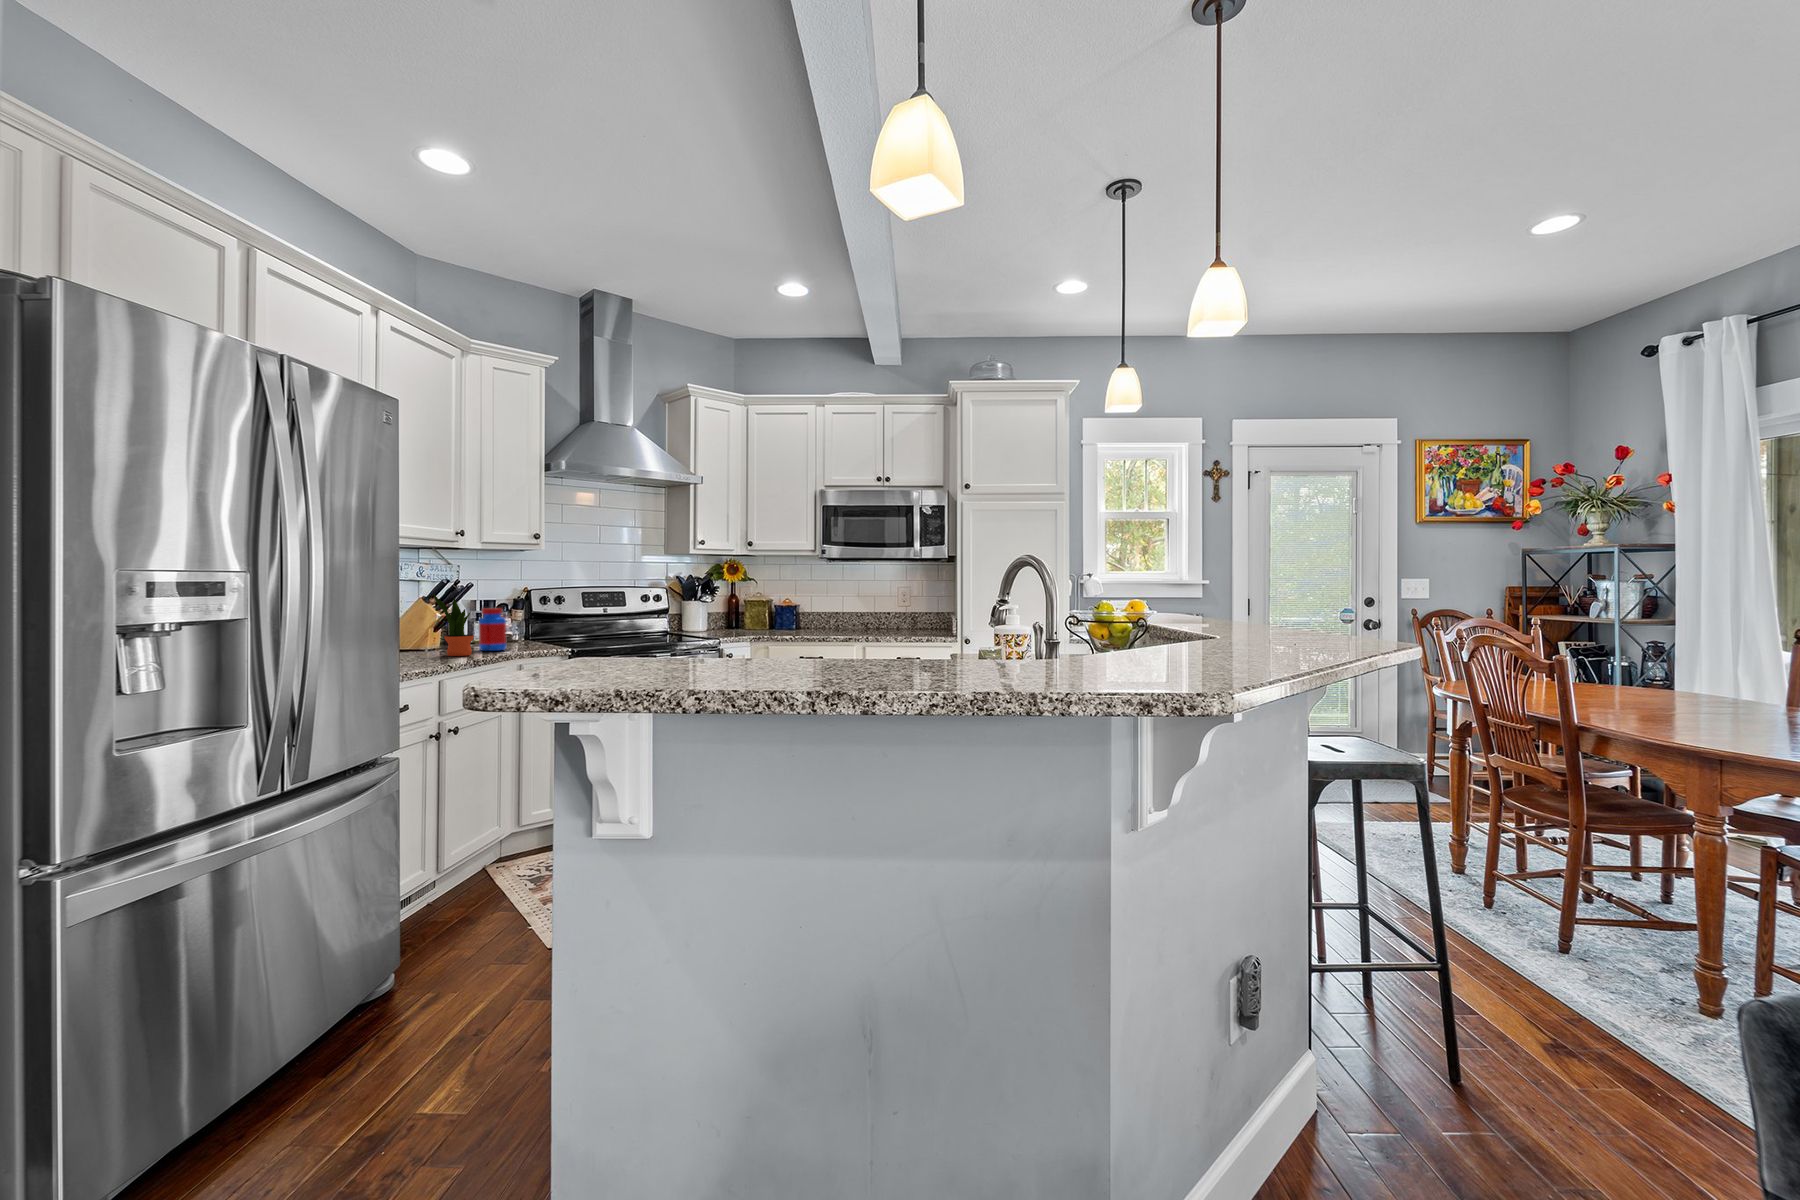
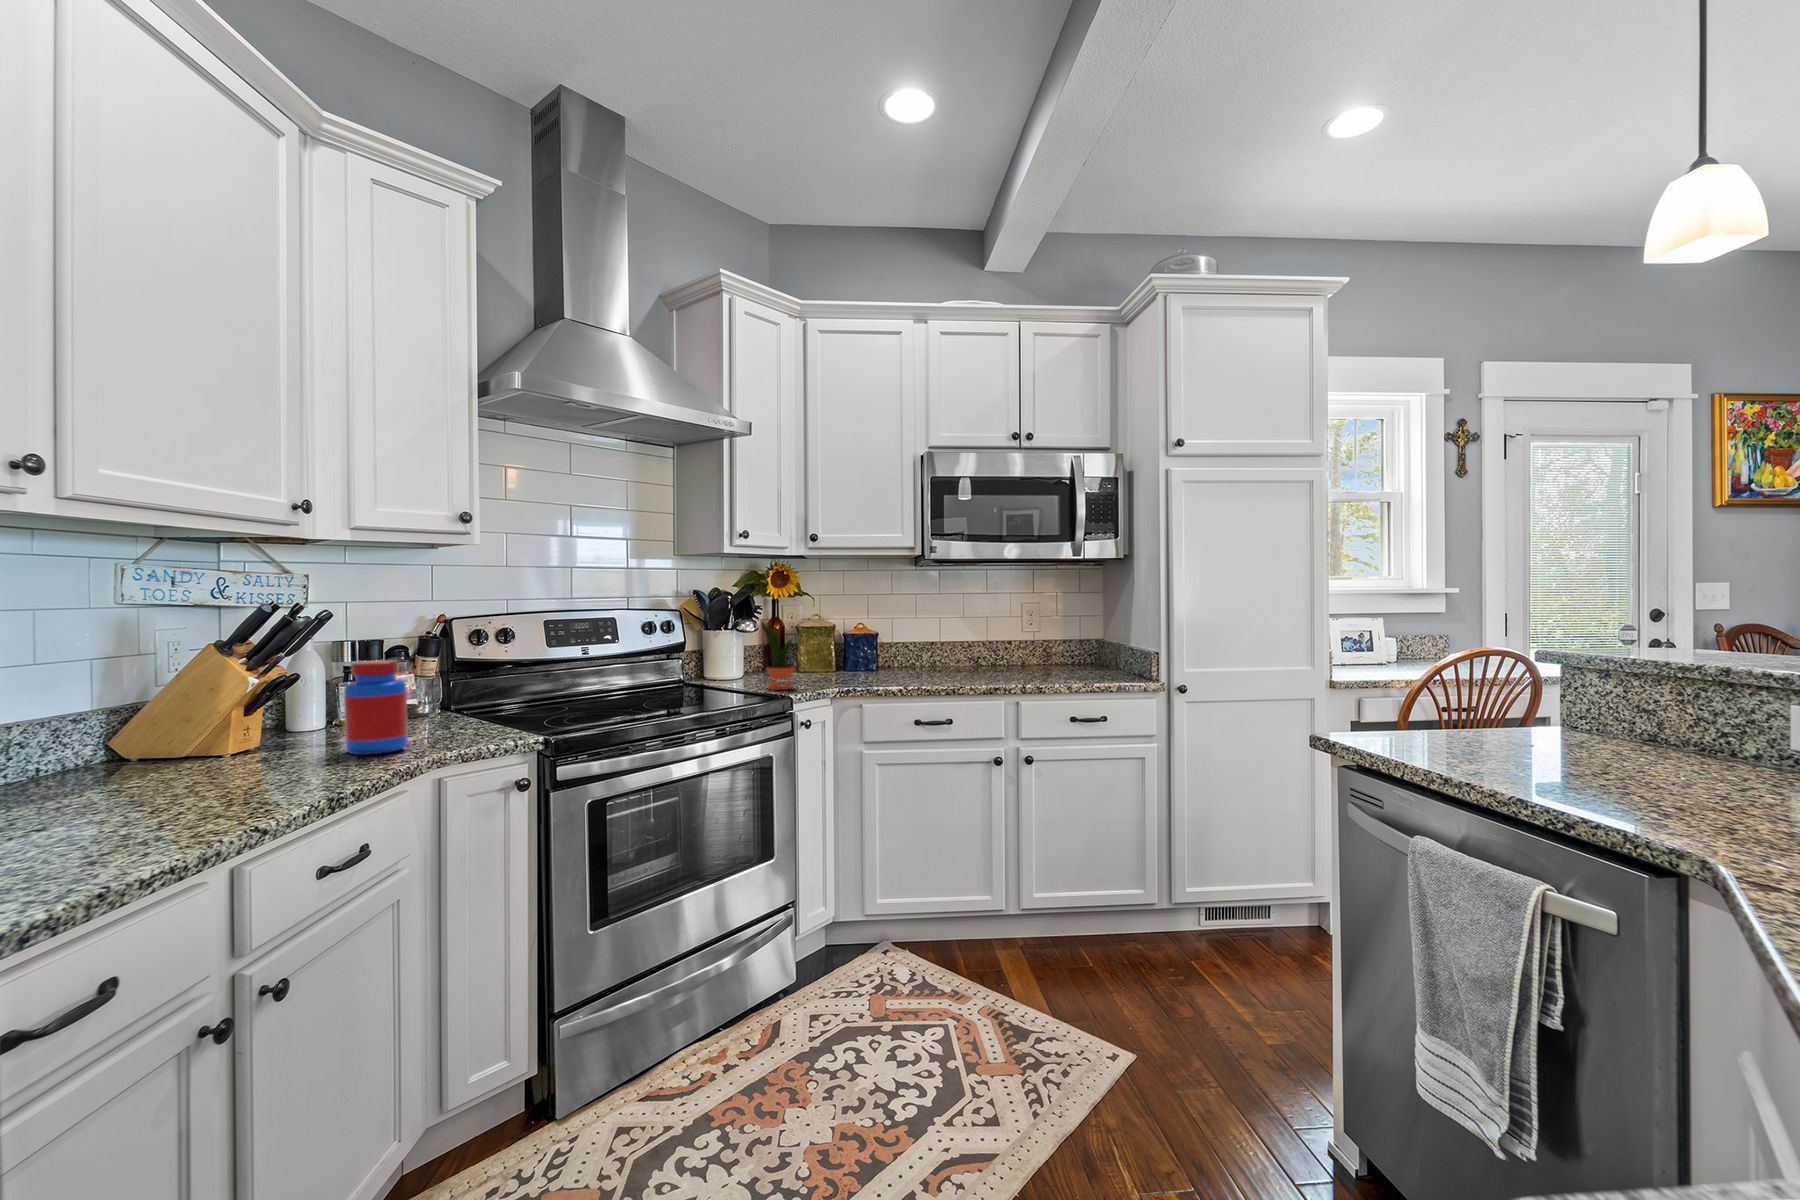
potted plant: present [433,594,474,656] -> present [761,622,795,690]

